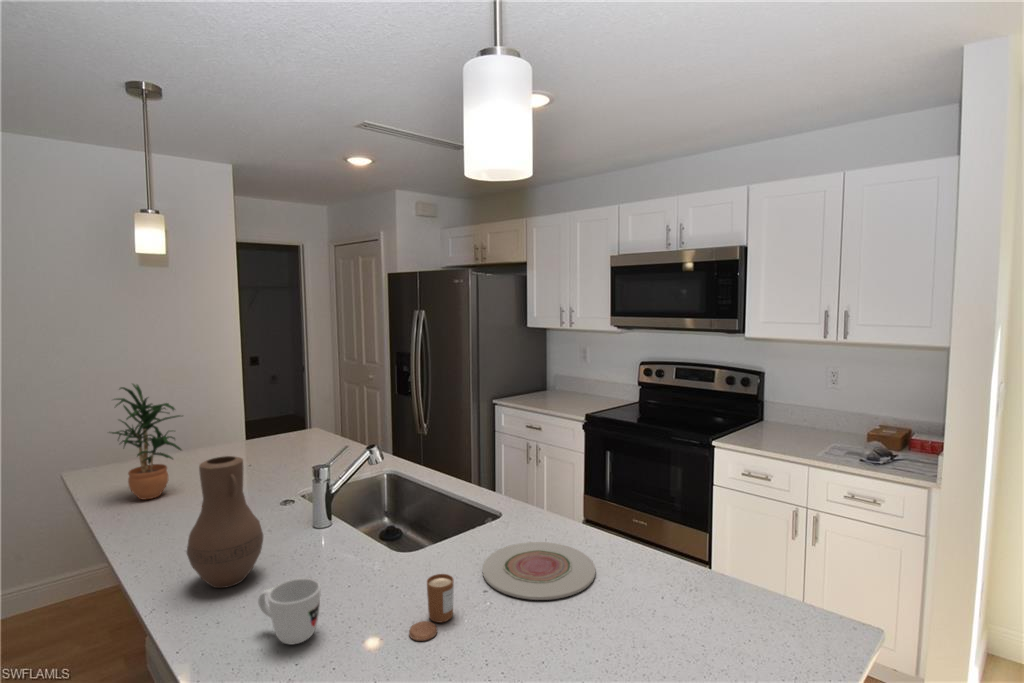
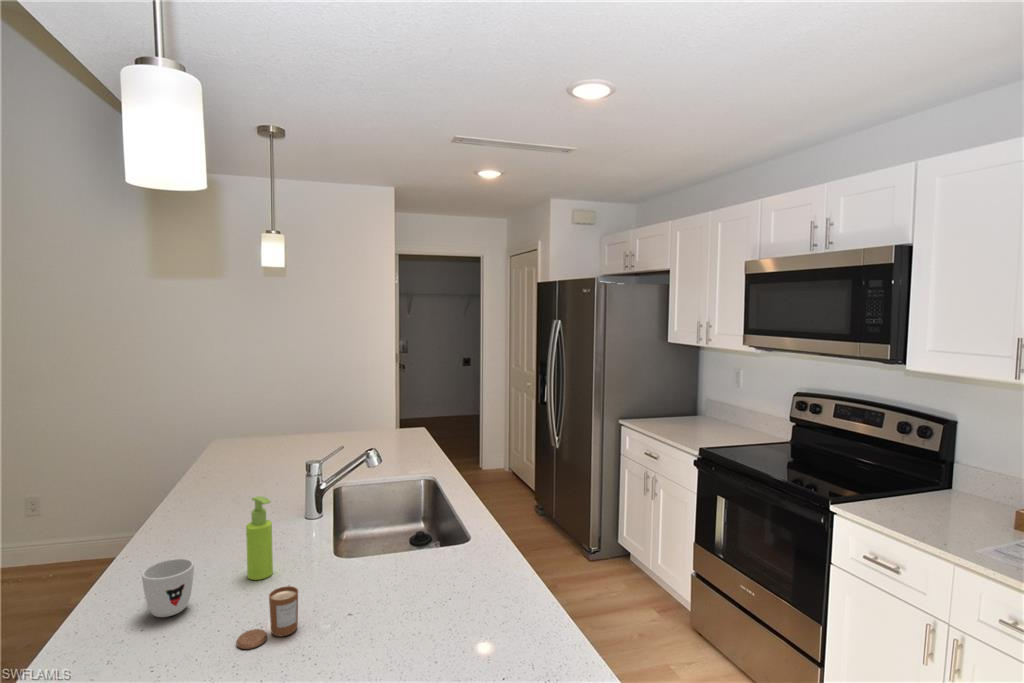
potted plant: present [110,384,181,499] -> none [212,371,275,468]
vase: present [187,456,263,588] -> none [160,440,229,553]
soap dispenser: none [329,501,359,590] -> present [246,496,273,580]
plate: present [483,542,596,600] -> none [360,577,487,649]

